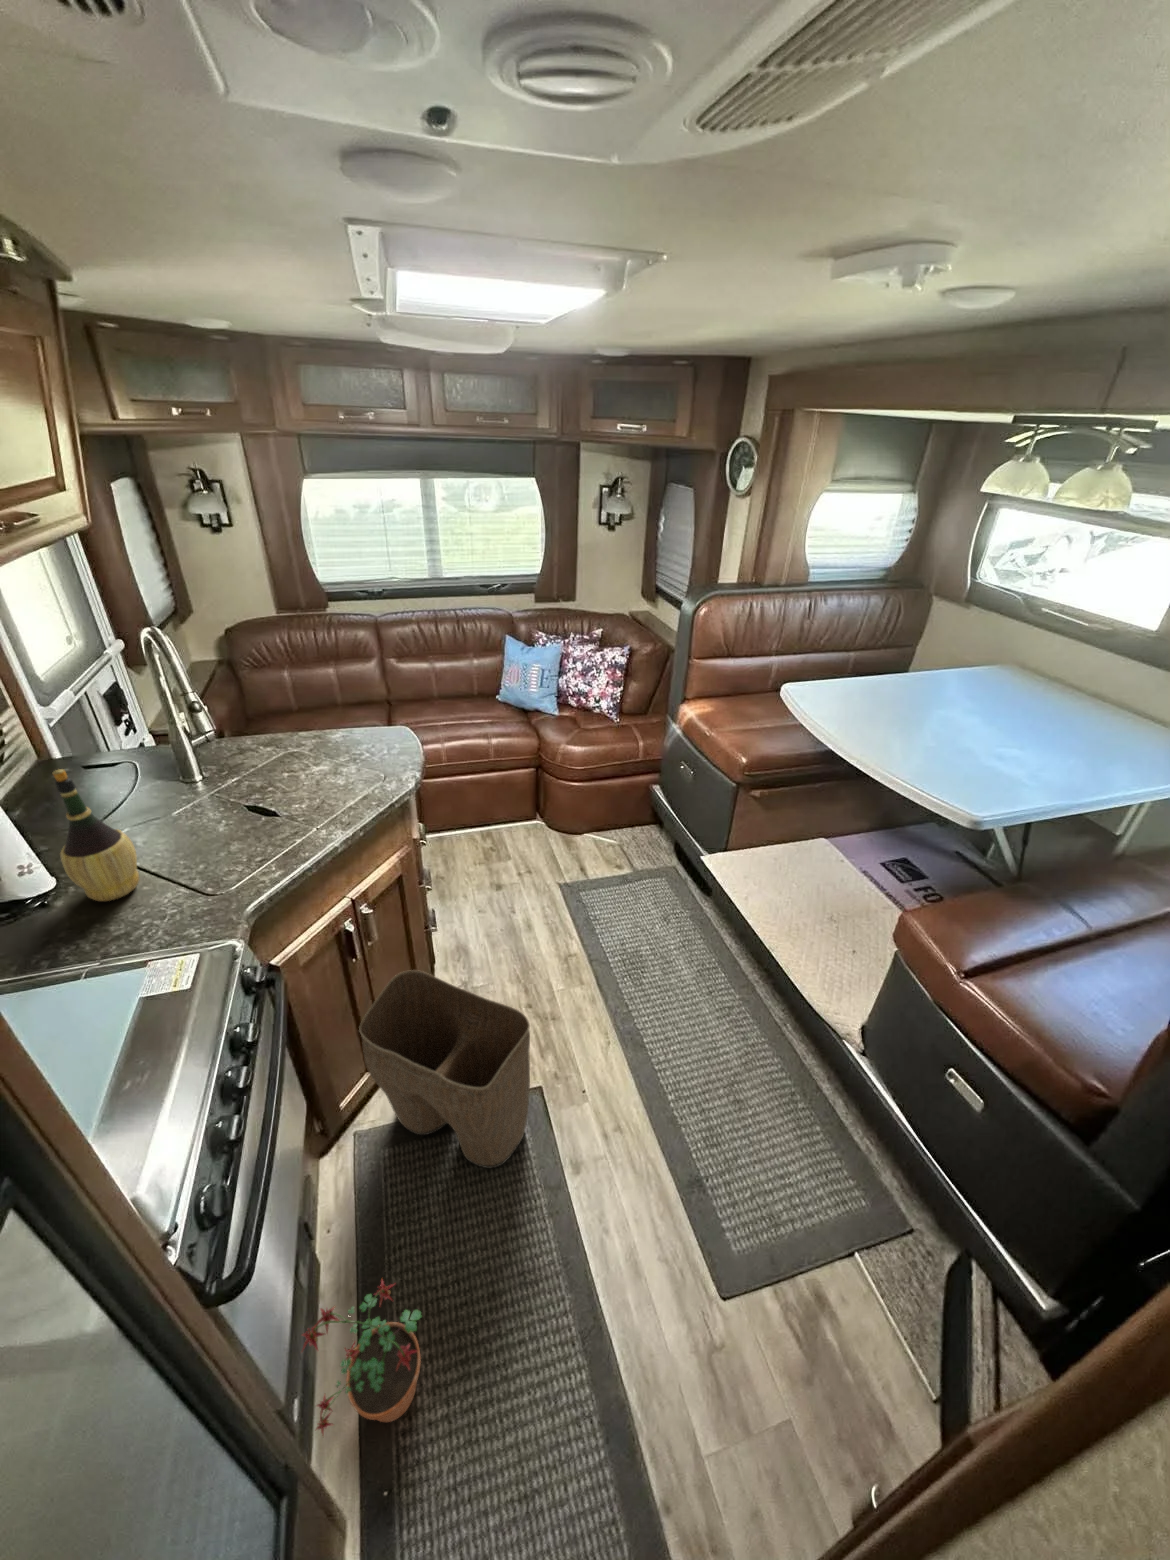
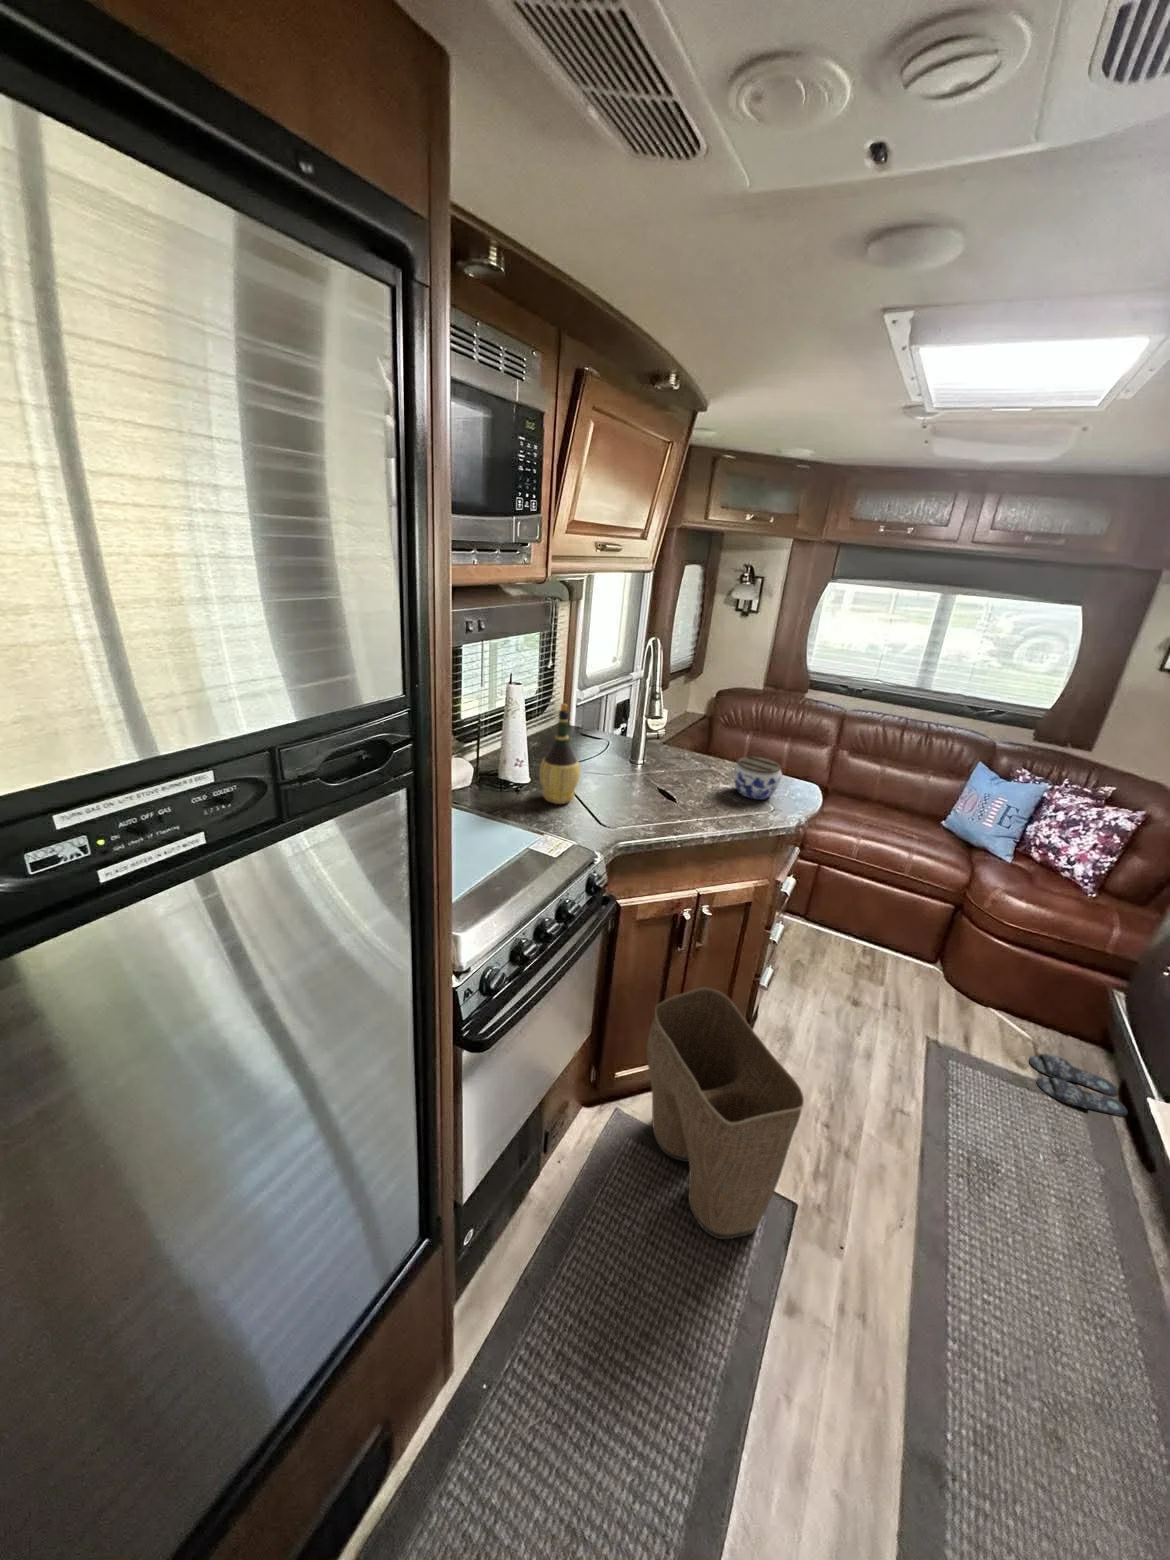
jar: none [324,723,378,773] -> present [734,756,781,799]
slippers: none [622,845,681,878] -> present [1029,1054,1128,1116]
potted plant: present [302,1280,422,1435] -> none [475,1170,584,1345]

